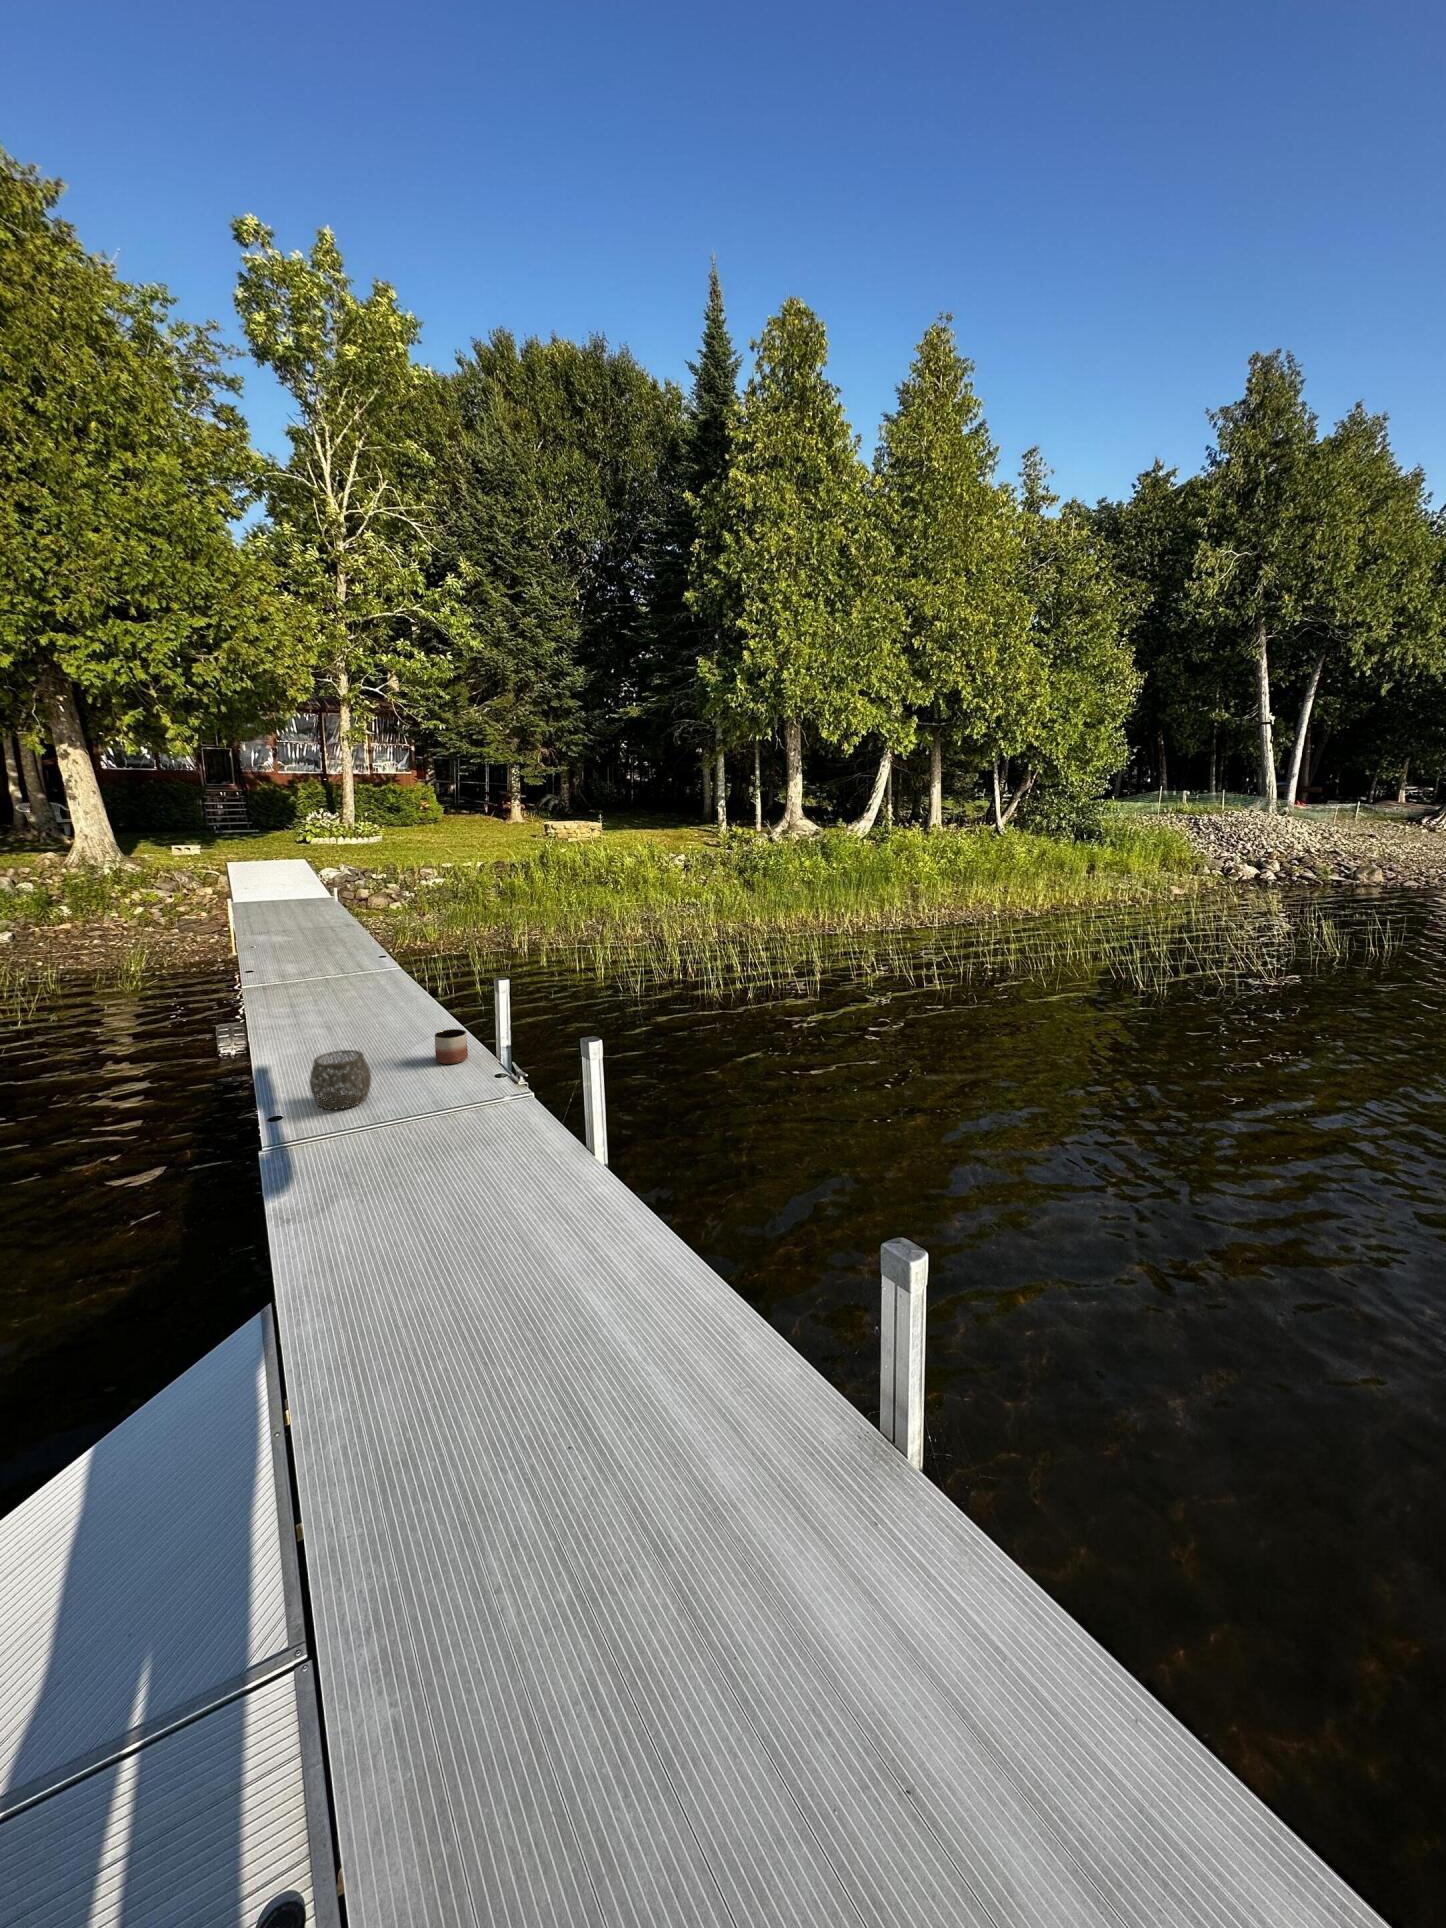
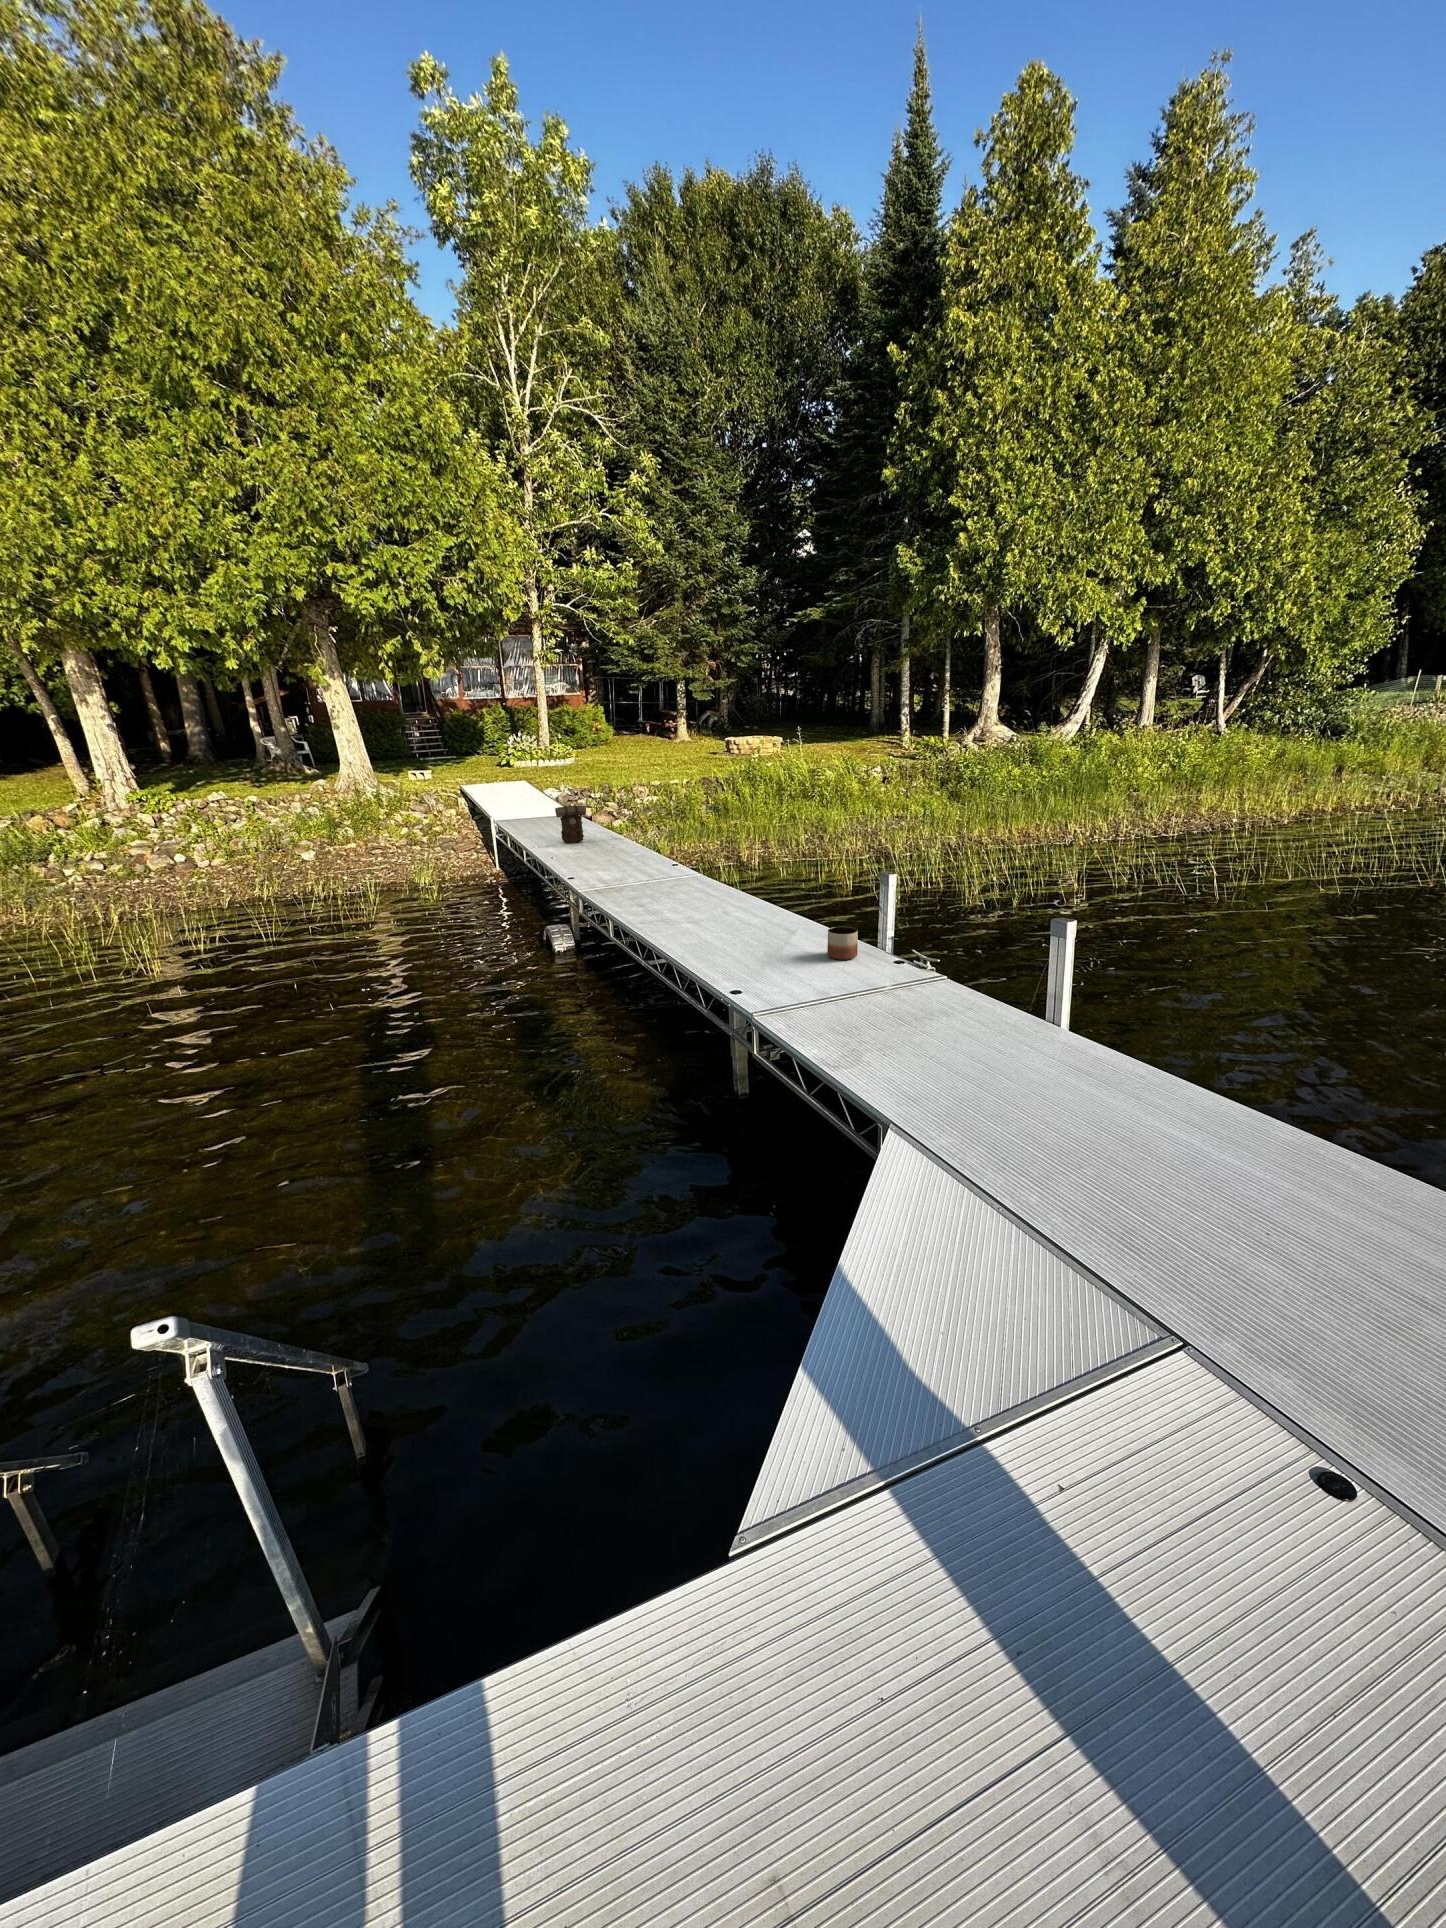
backpack: none [271,891,306,930] -> present [555,805,586,843]
woven basket: present [310,1050,371,1110] -> none [750,942,805,998]

